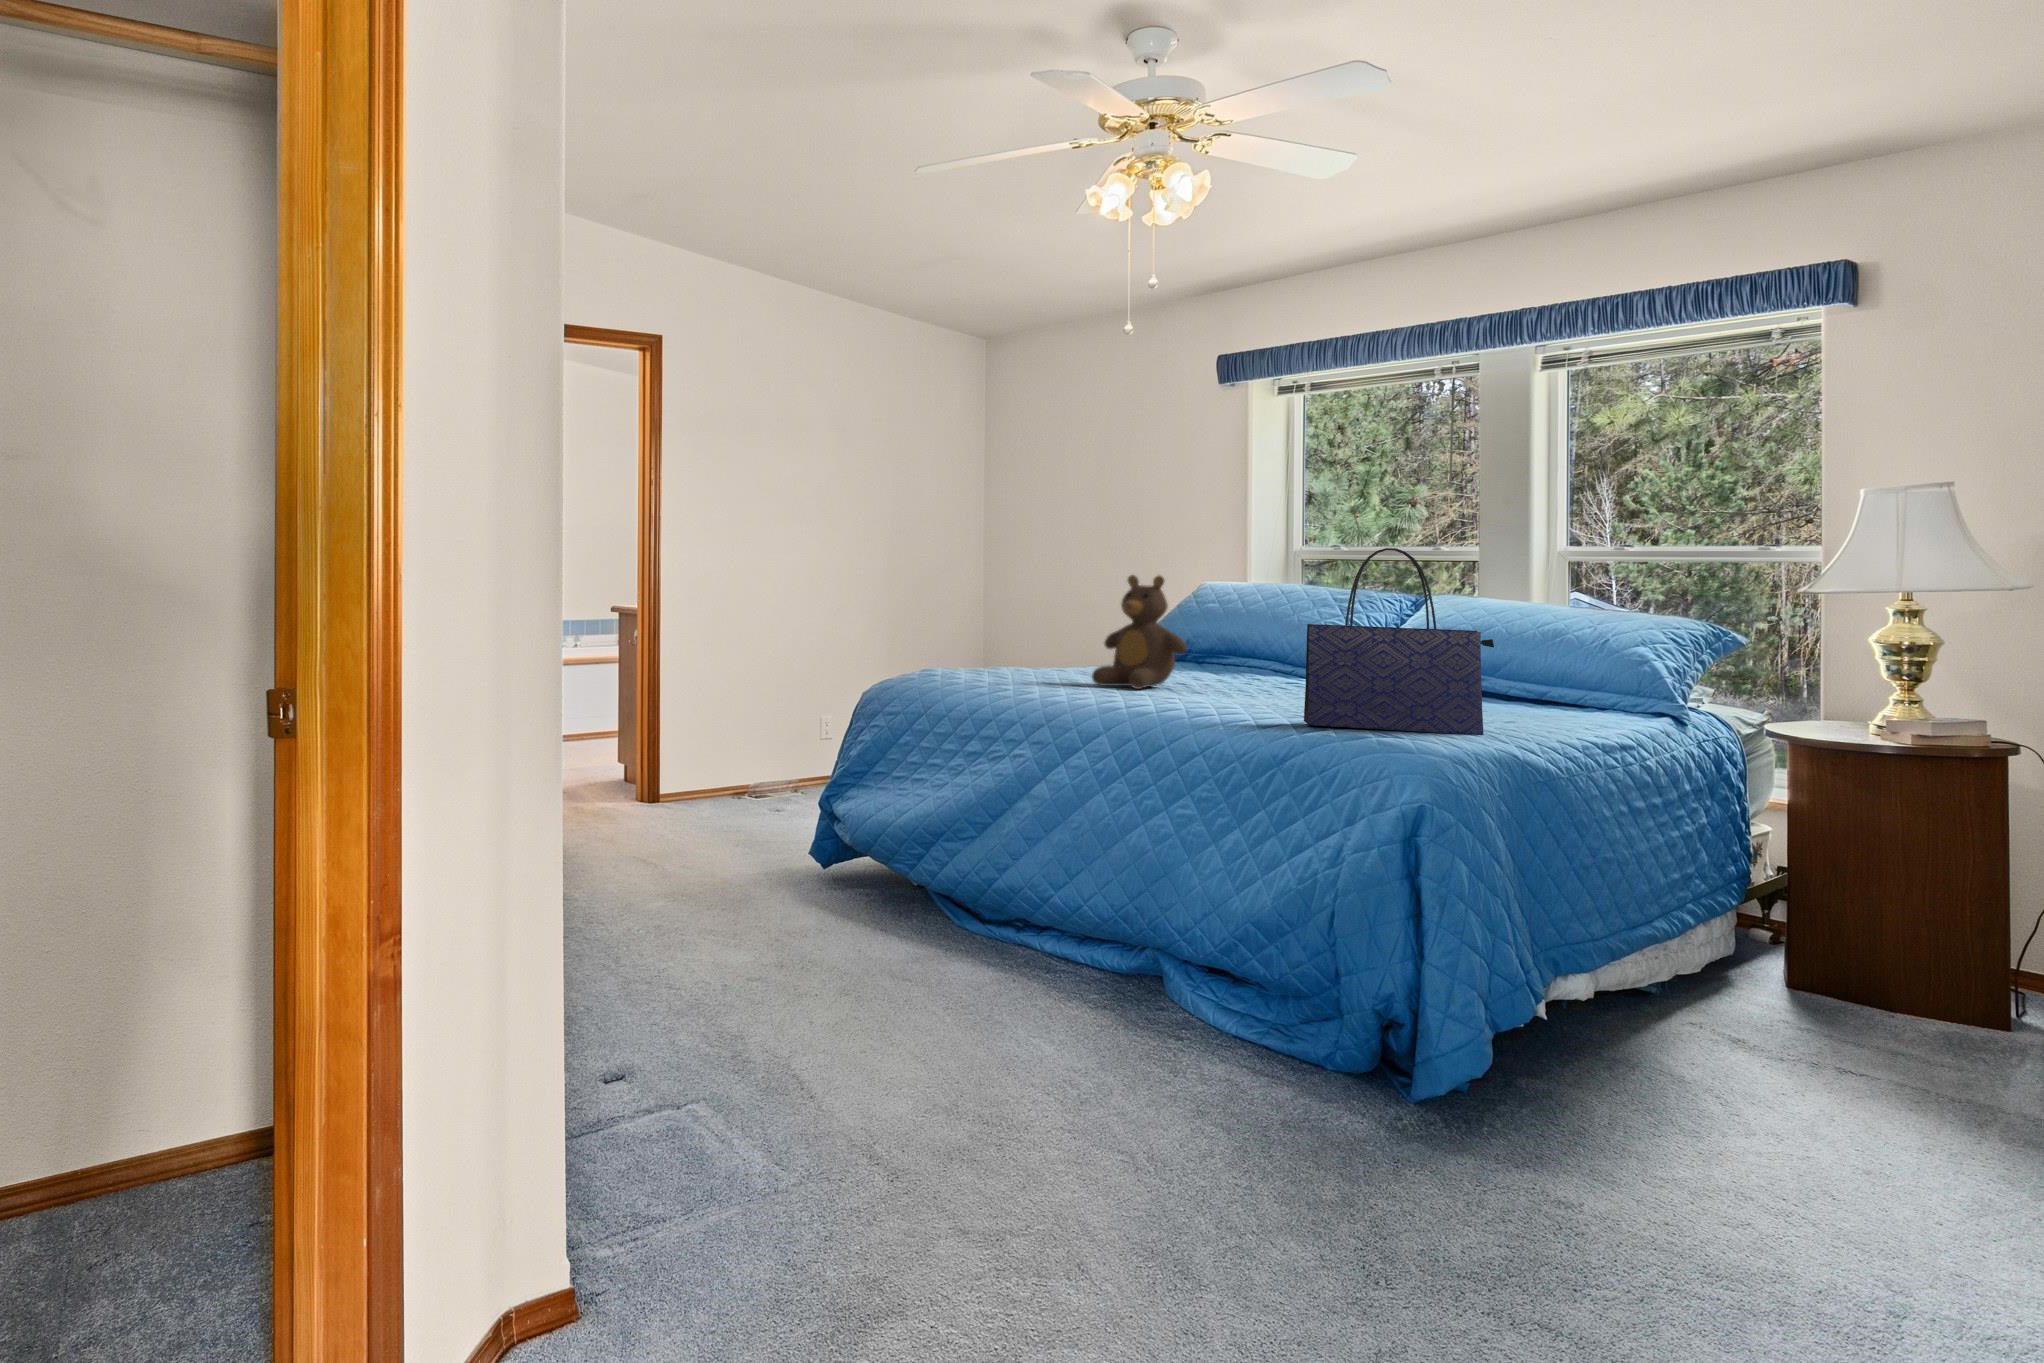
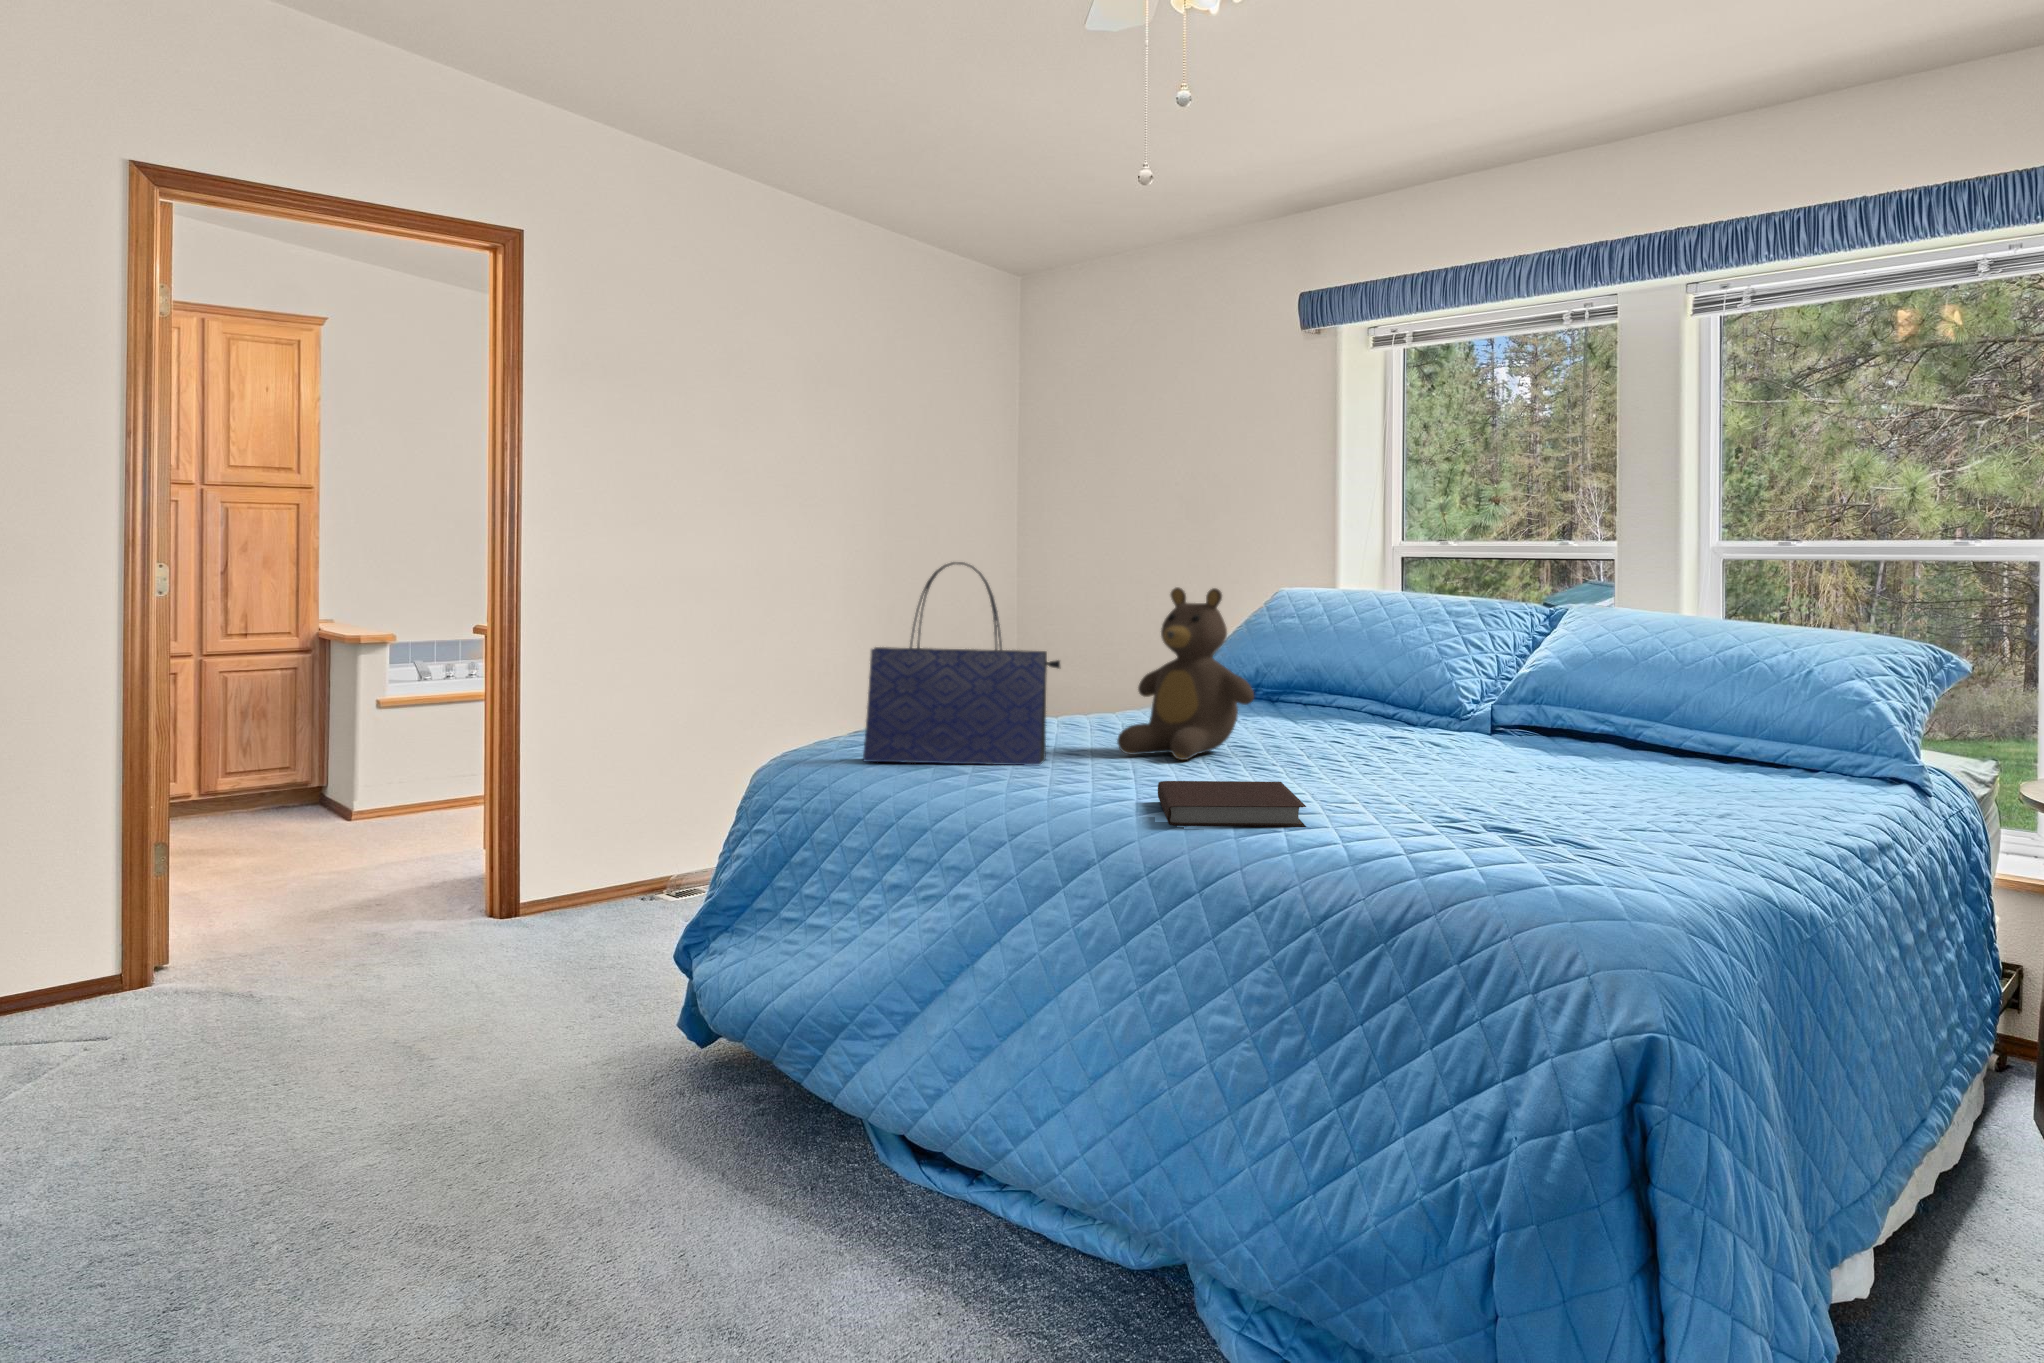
tote bag: present [1304,548,1494,735] -> present [863,562,1060,765]
notebook: none [1127,691,1224,715] -> present [1158,781,1306,827]

